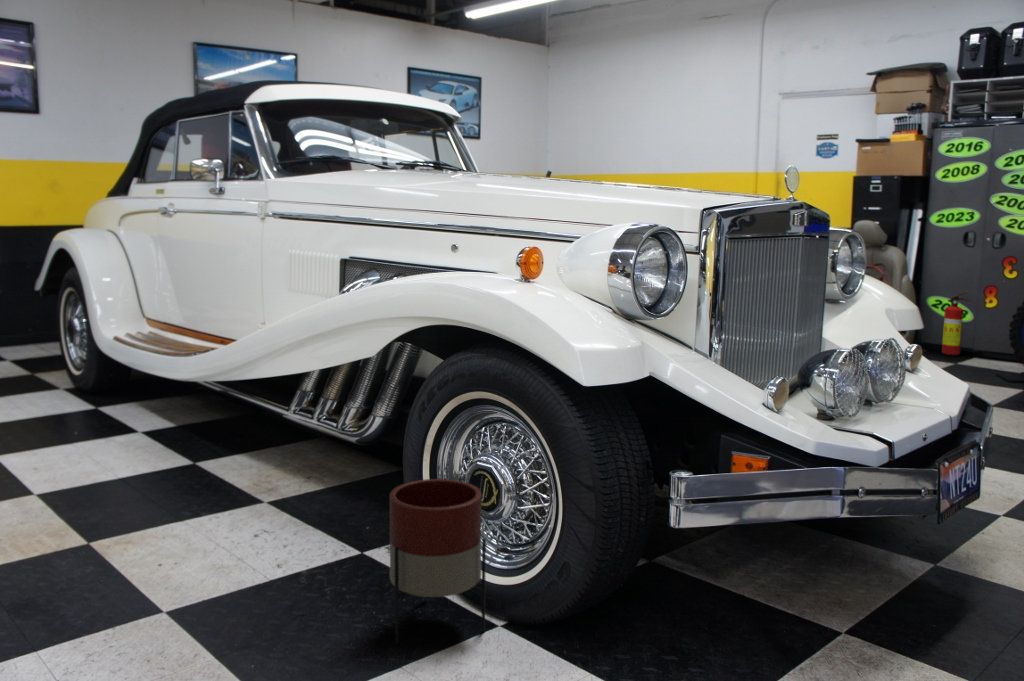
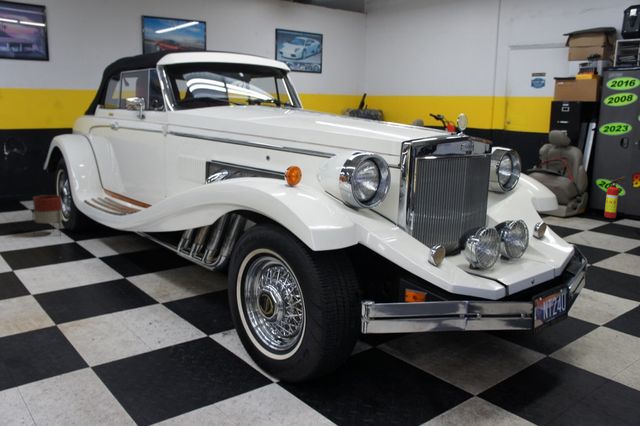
planter: present [390,479,486,643] -> present [33,195,63,229]

